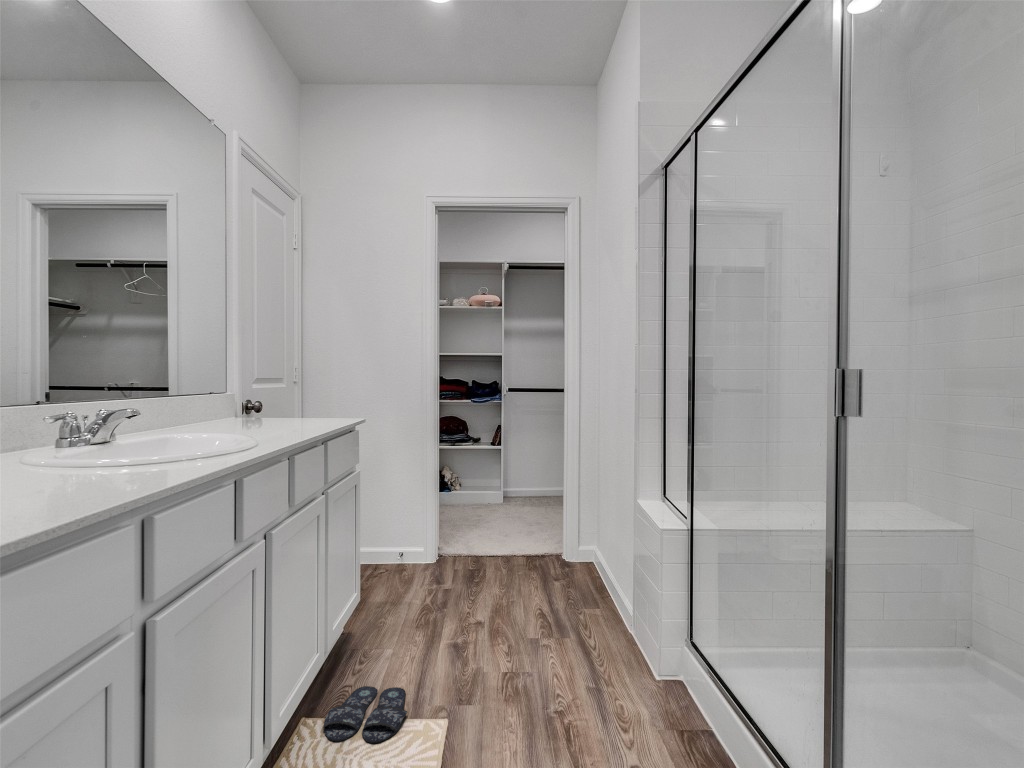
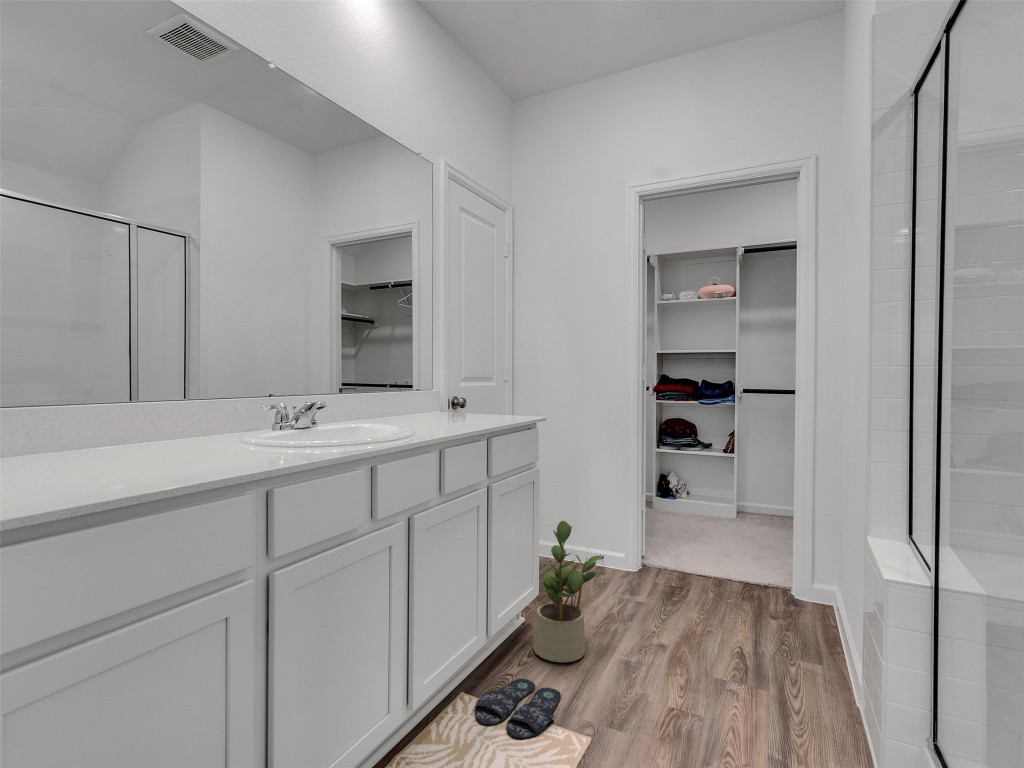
potted plant: none [362,523,424,663] -> present [533,521,601,662]

